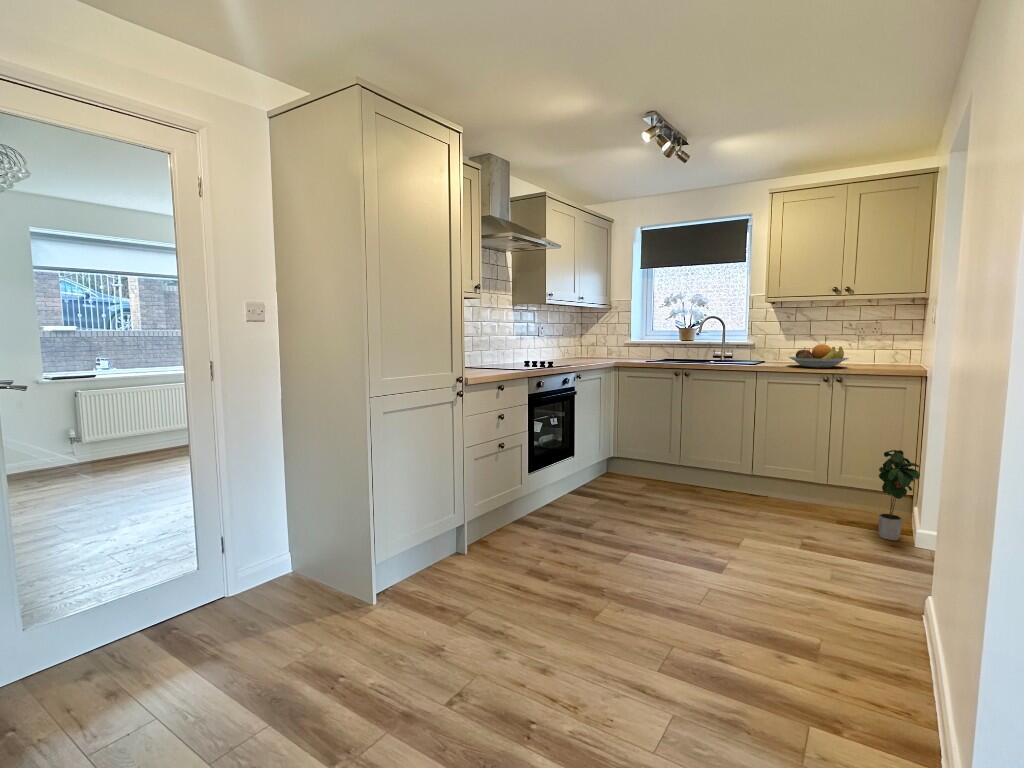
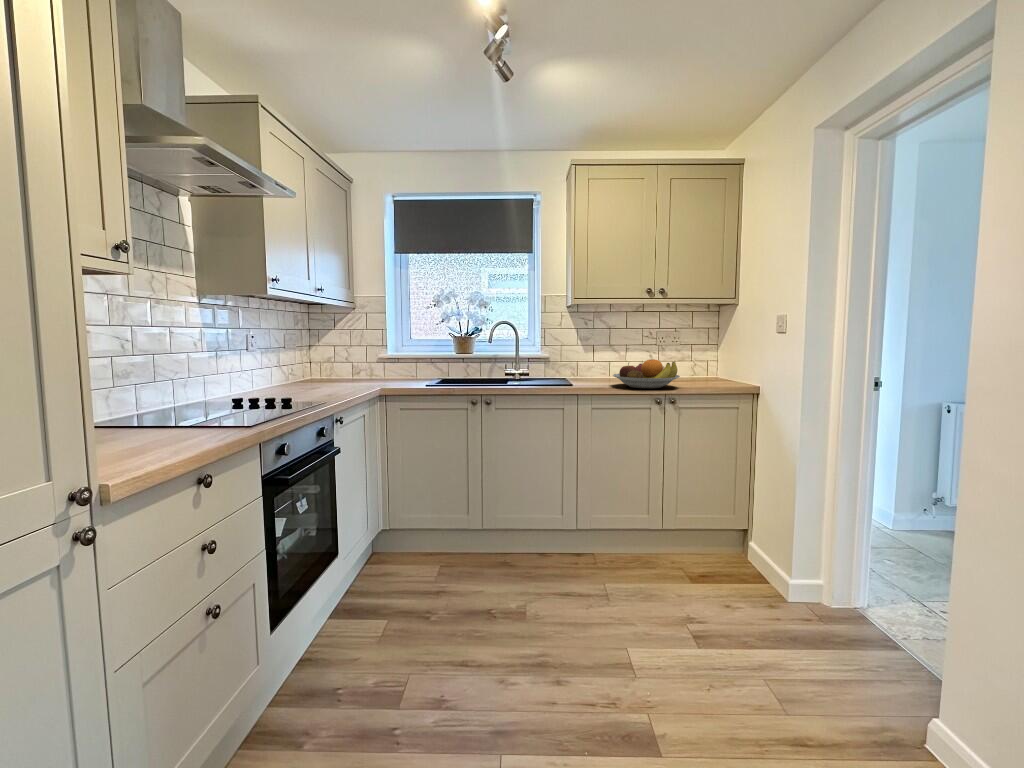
potted plant: present [879,450,920,540] -> none [730,487,798,599]

